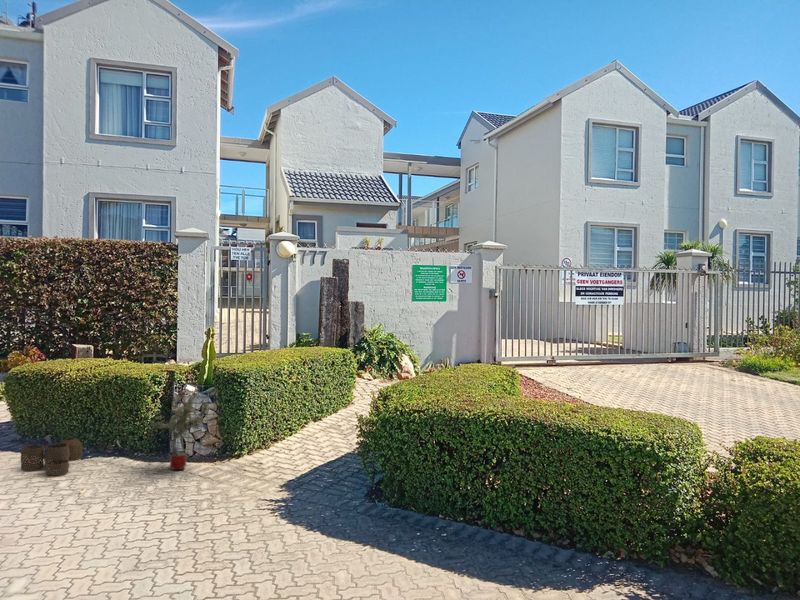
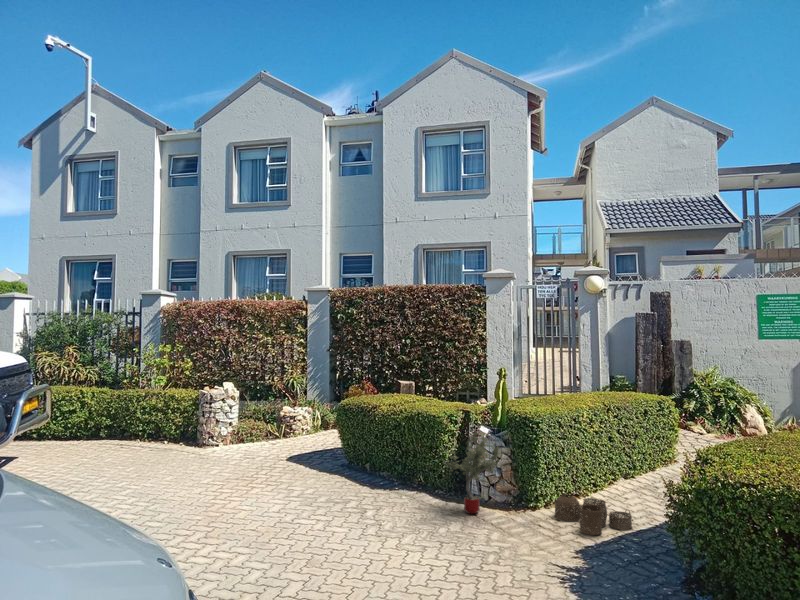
woven basket: present [21,437,82,475] -> present [555,494,632,535]

